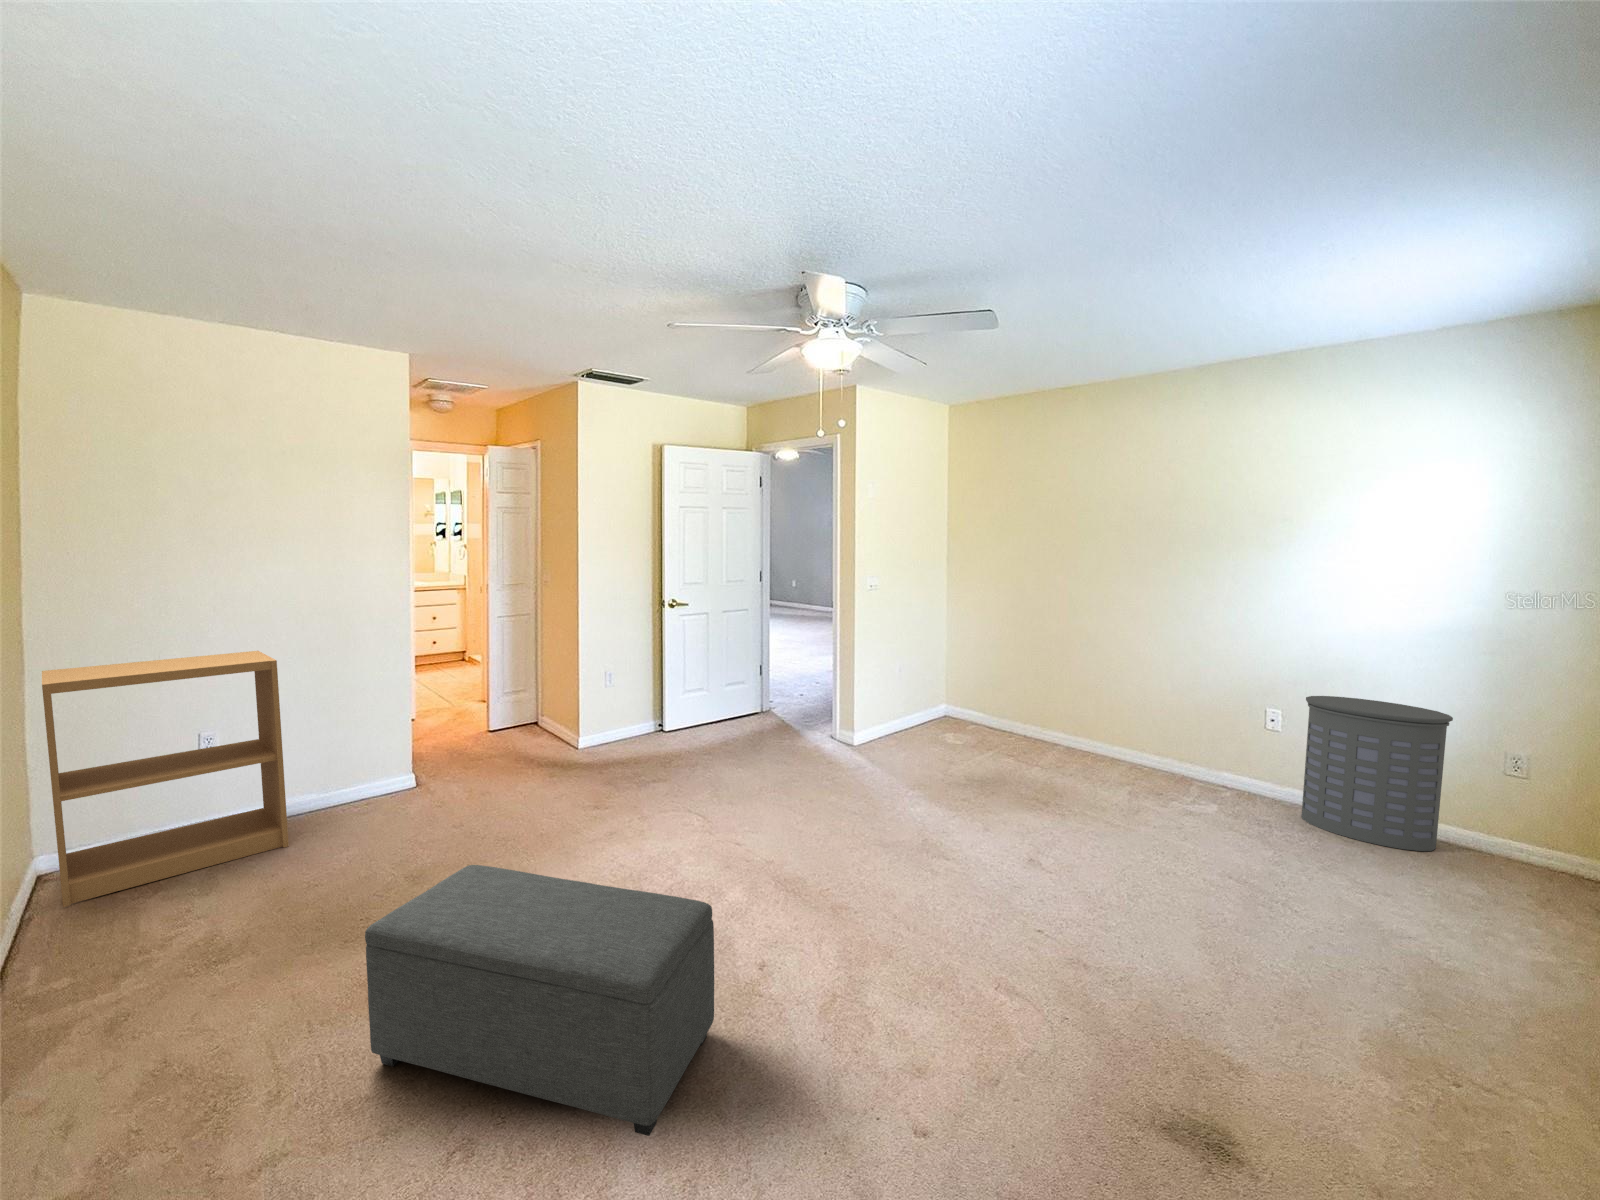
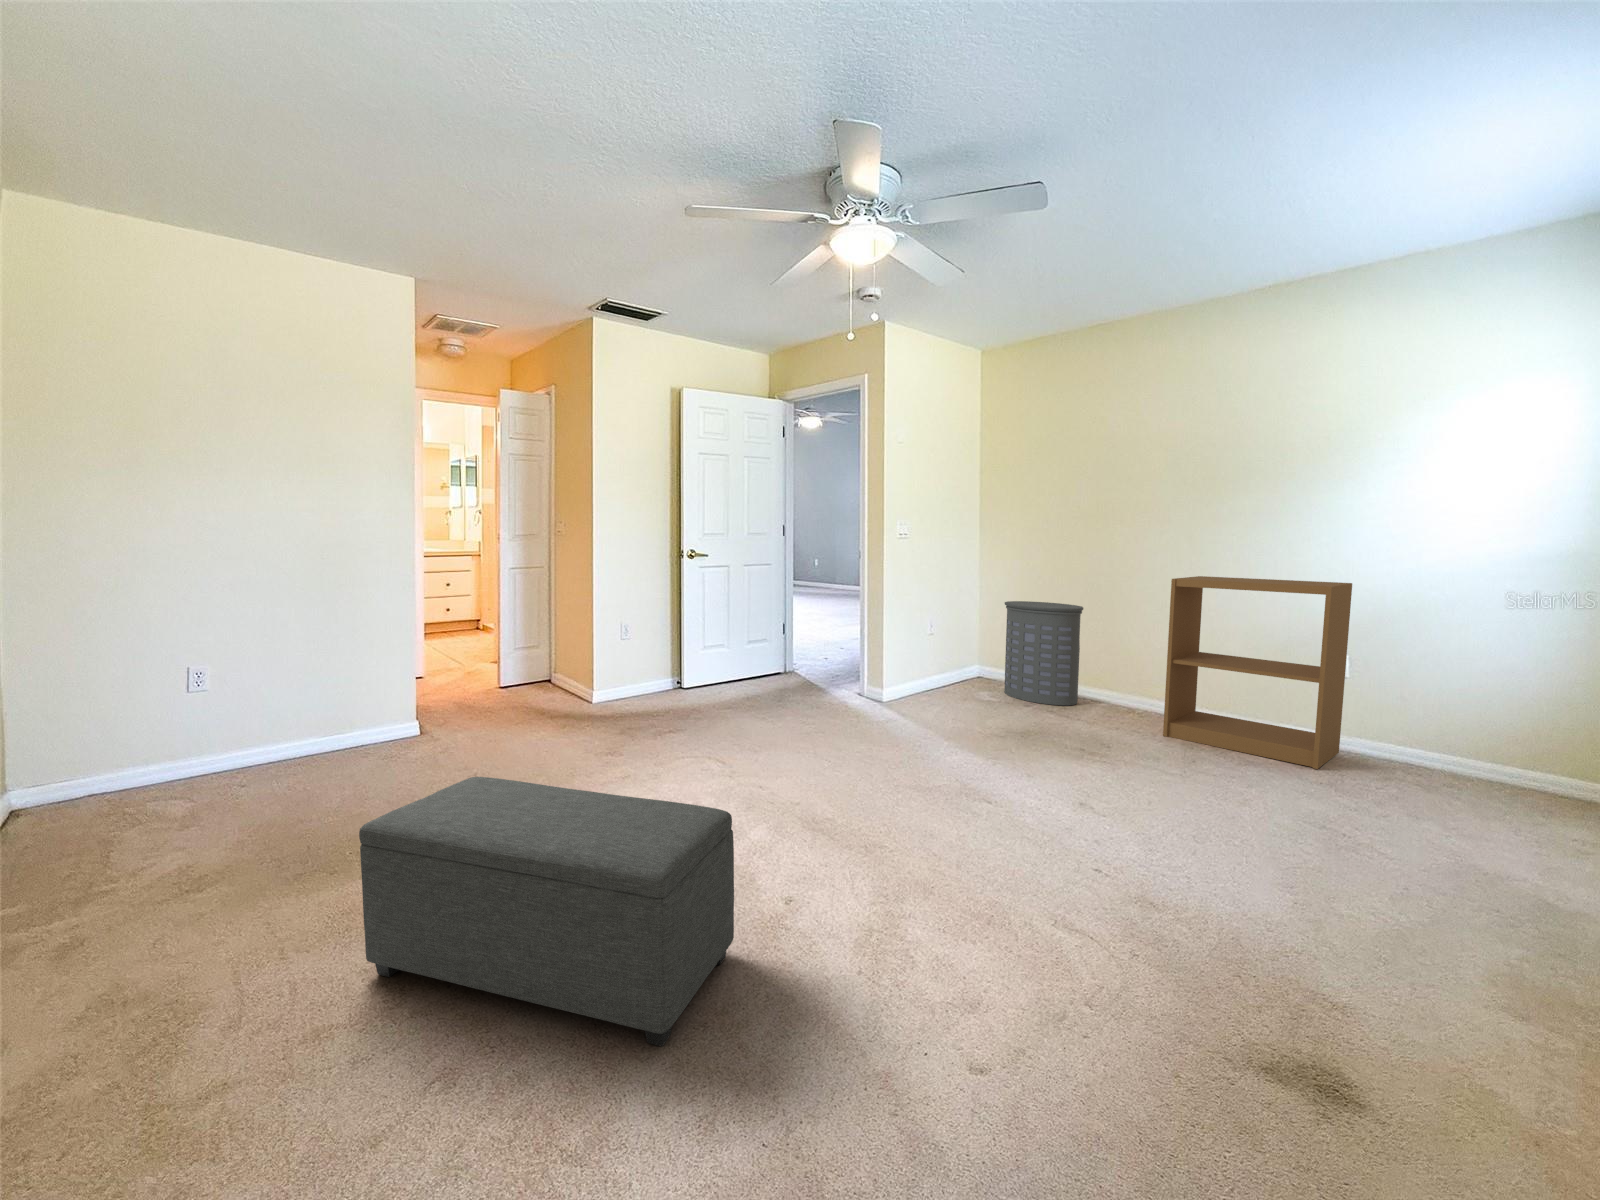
bookshelf: present [42,651,289,907] -> present [1163,576,1352,769]
laundry hamper: present [1302,696,1453,851] -> present [1004,601,1083,706]

